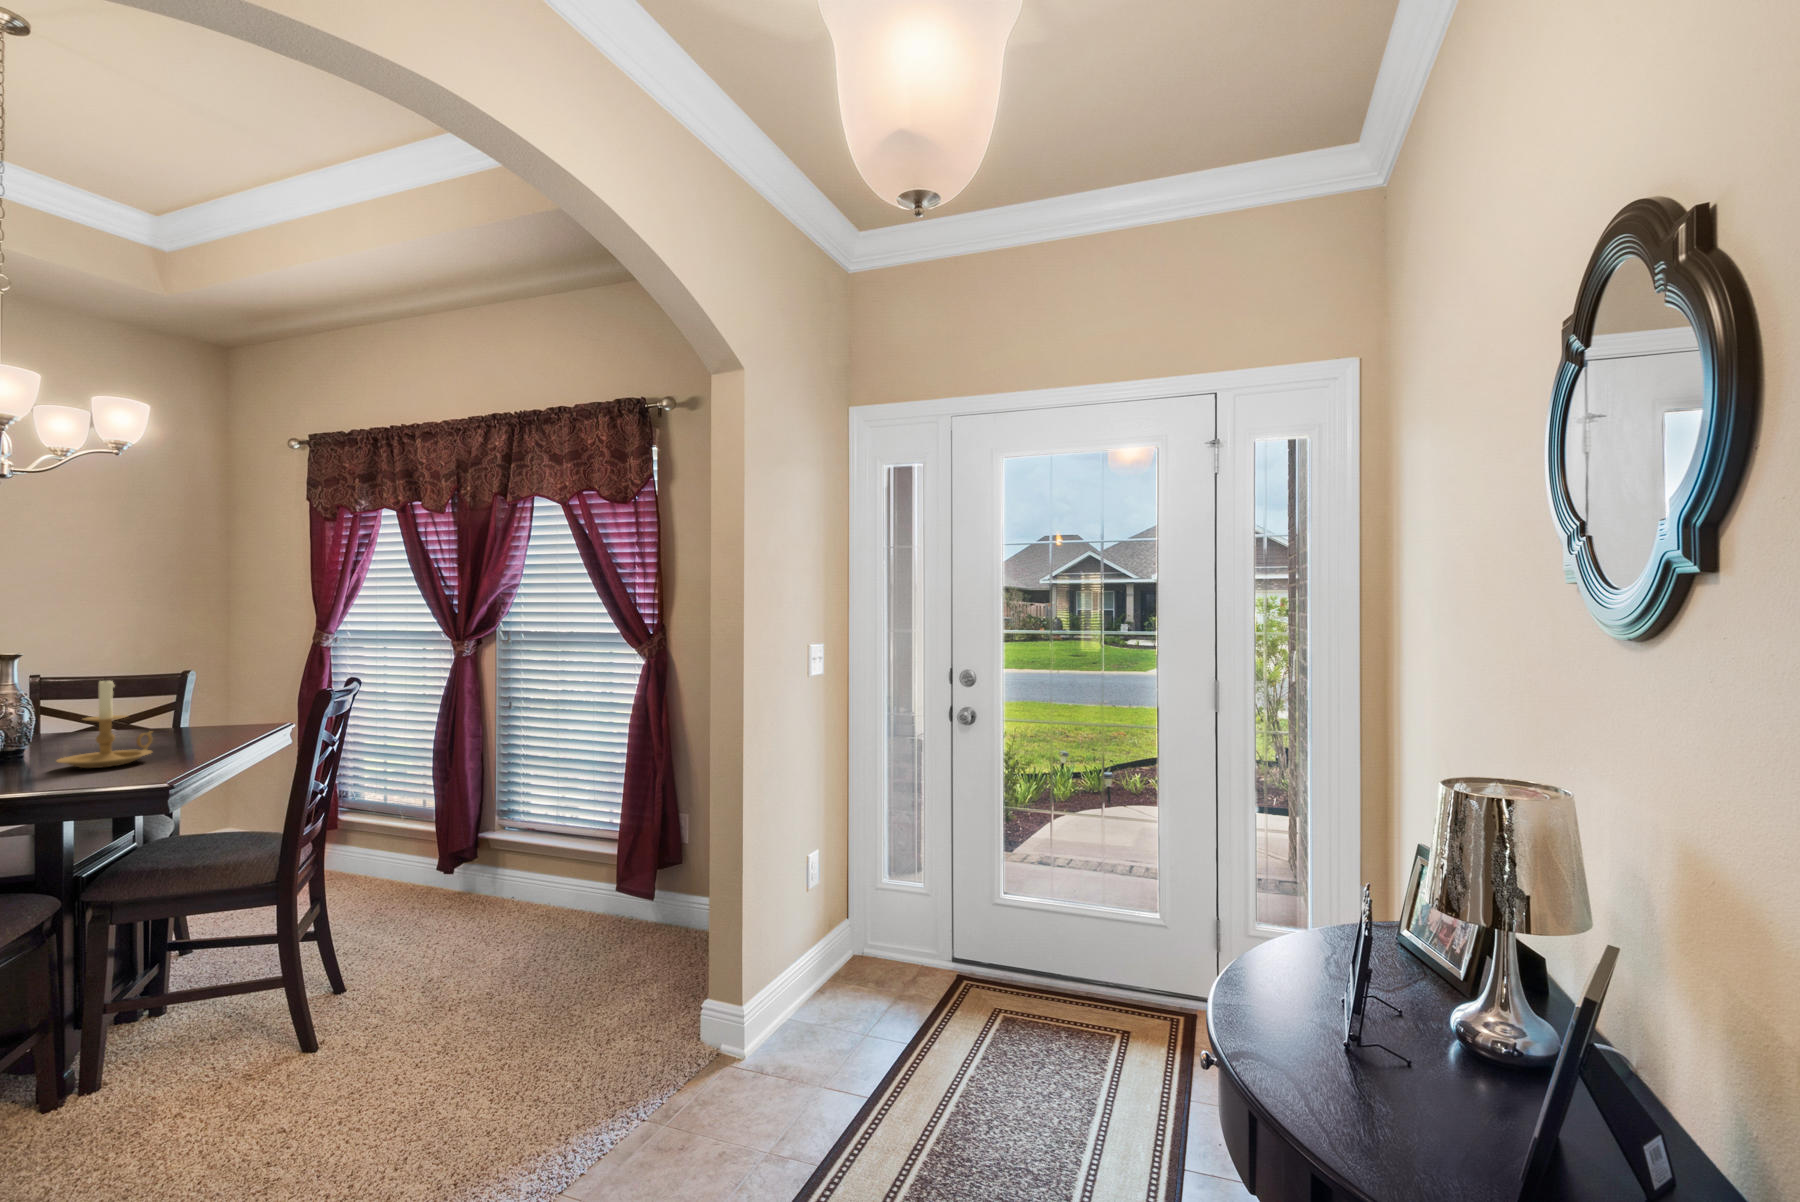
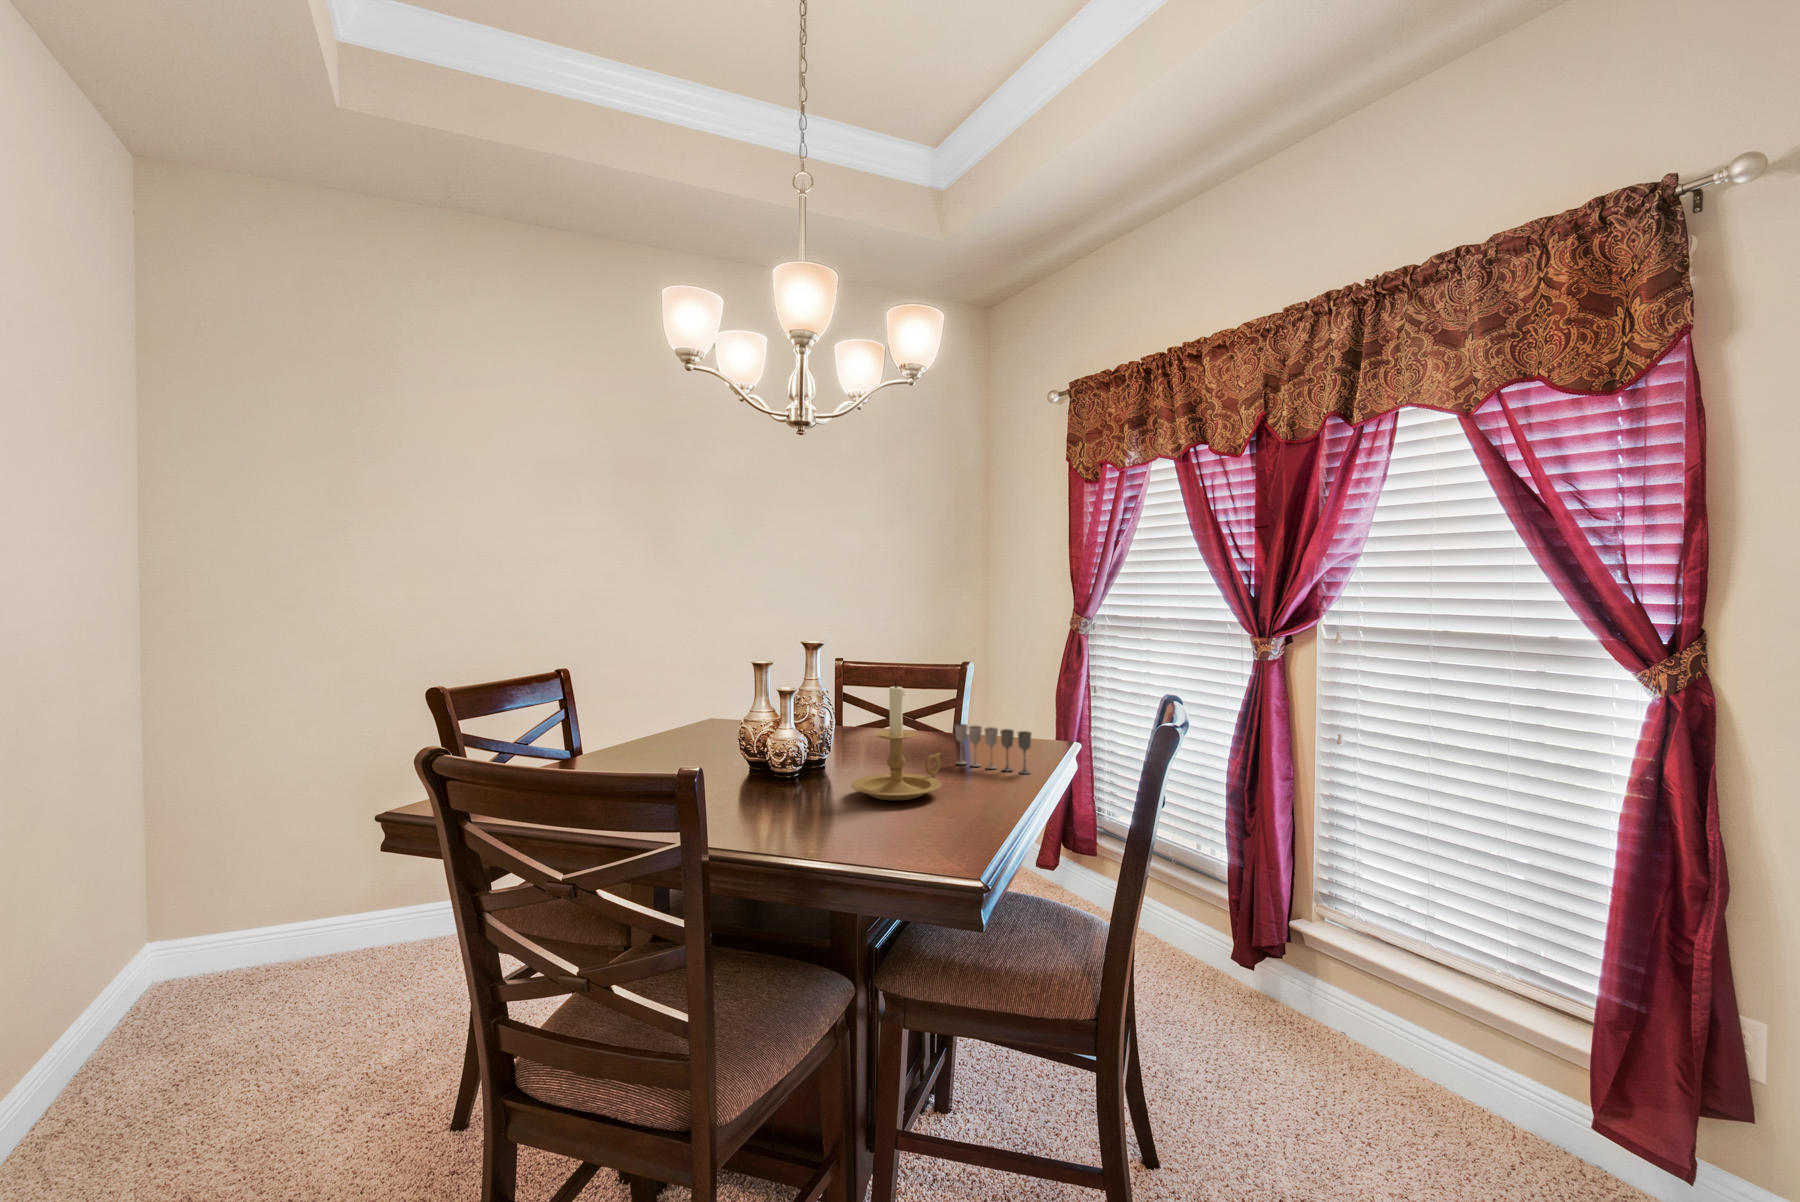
wine glass: none [171,712,245,744] -> present [955,724,1031,774]

